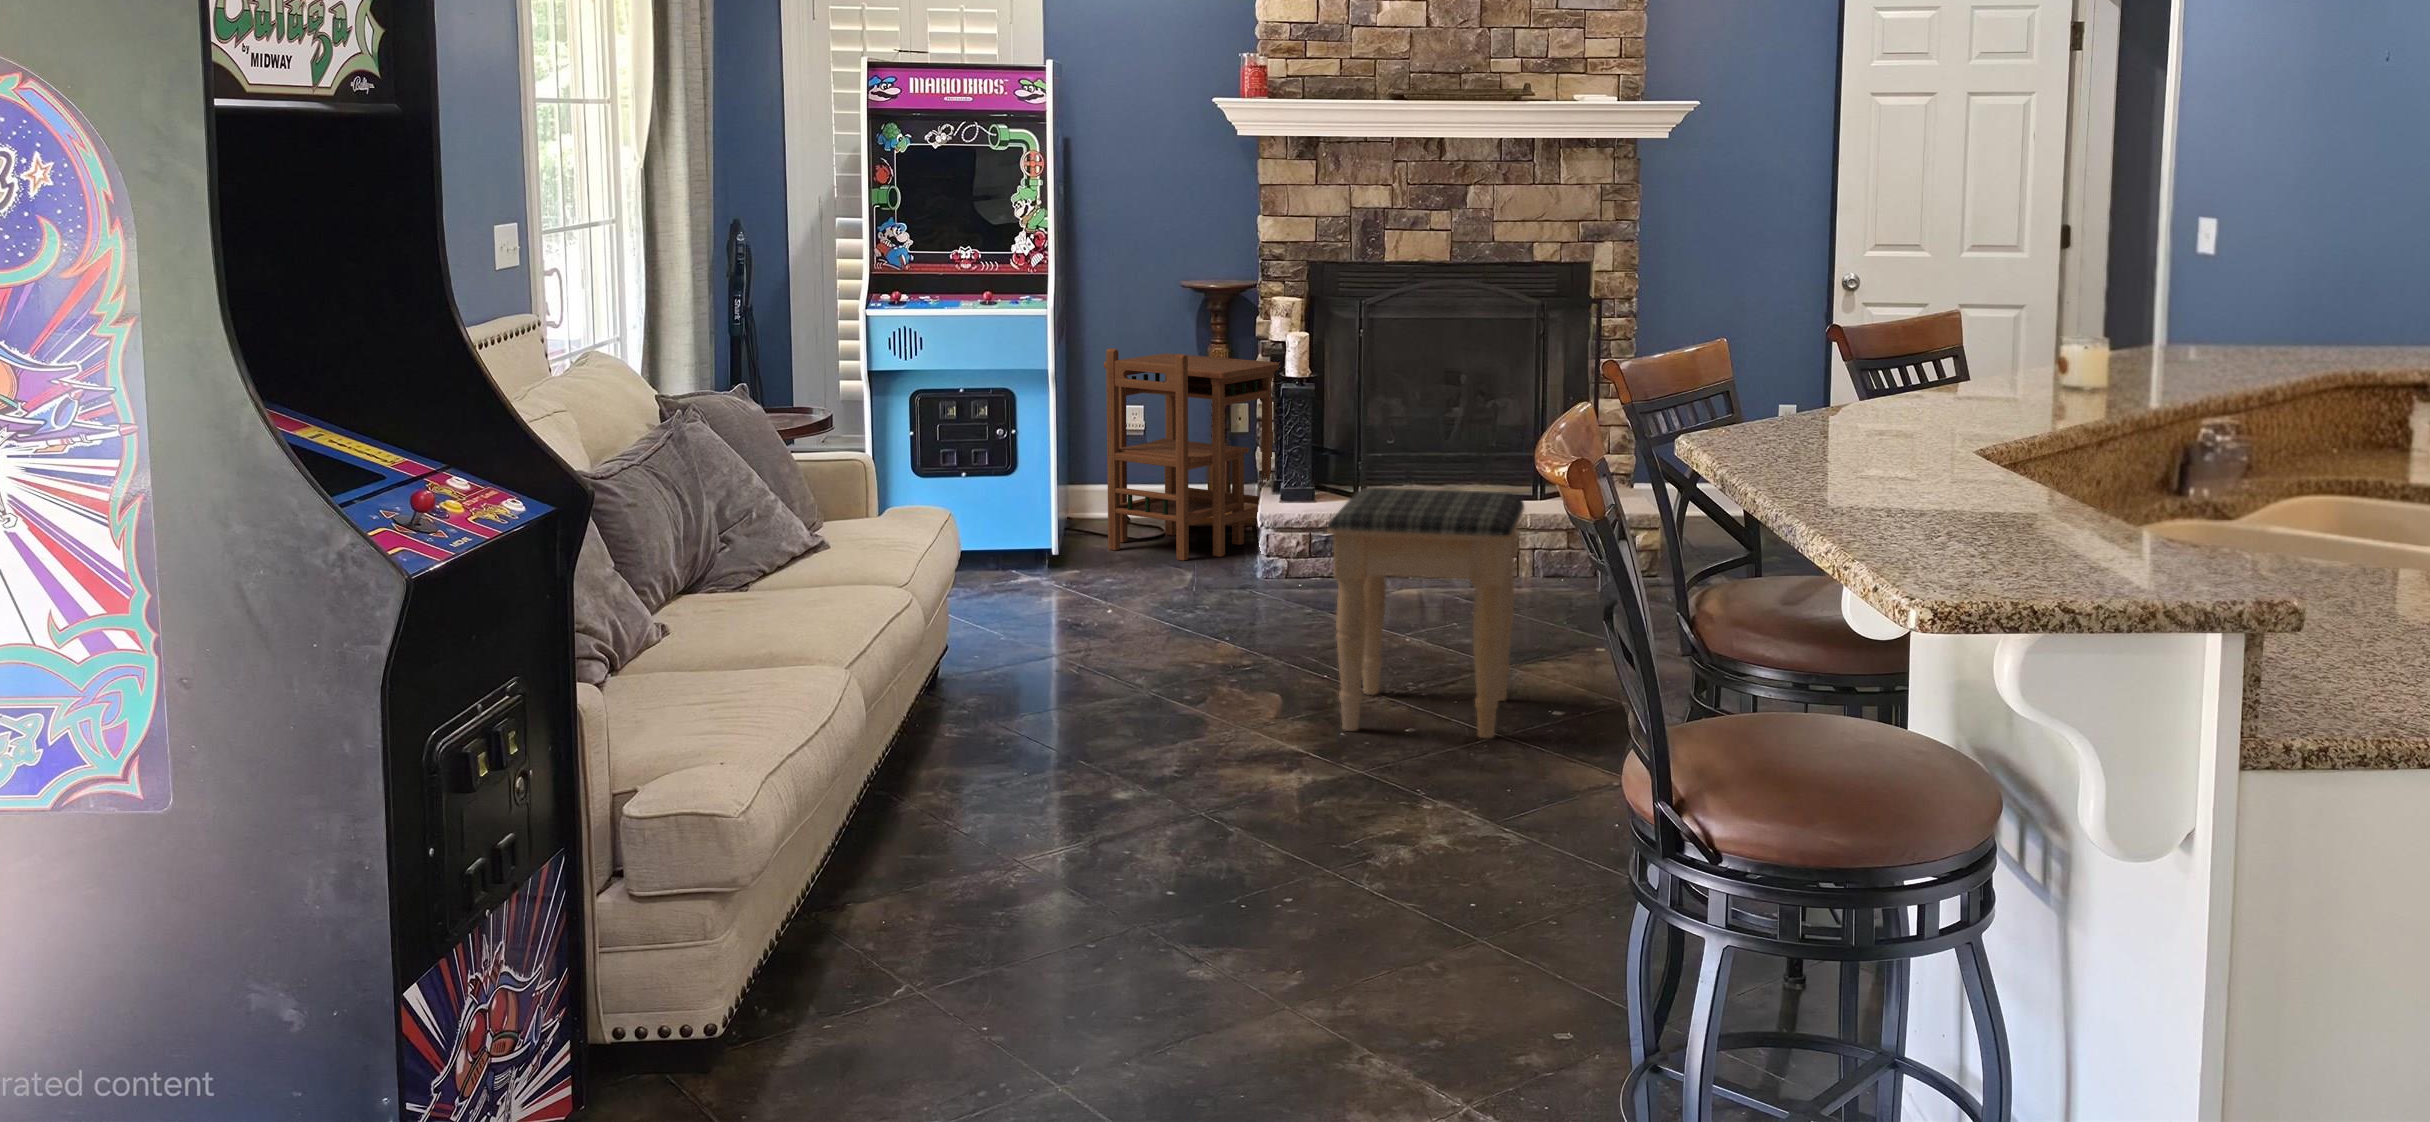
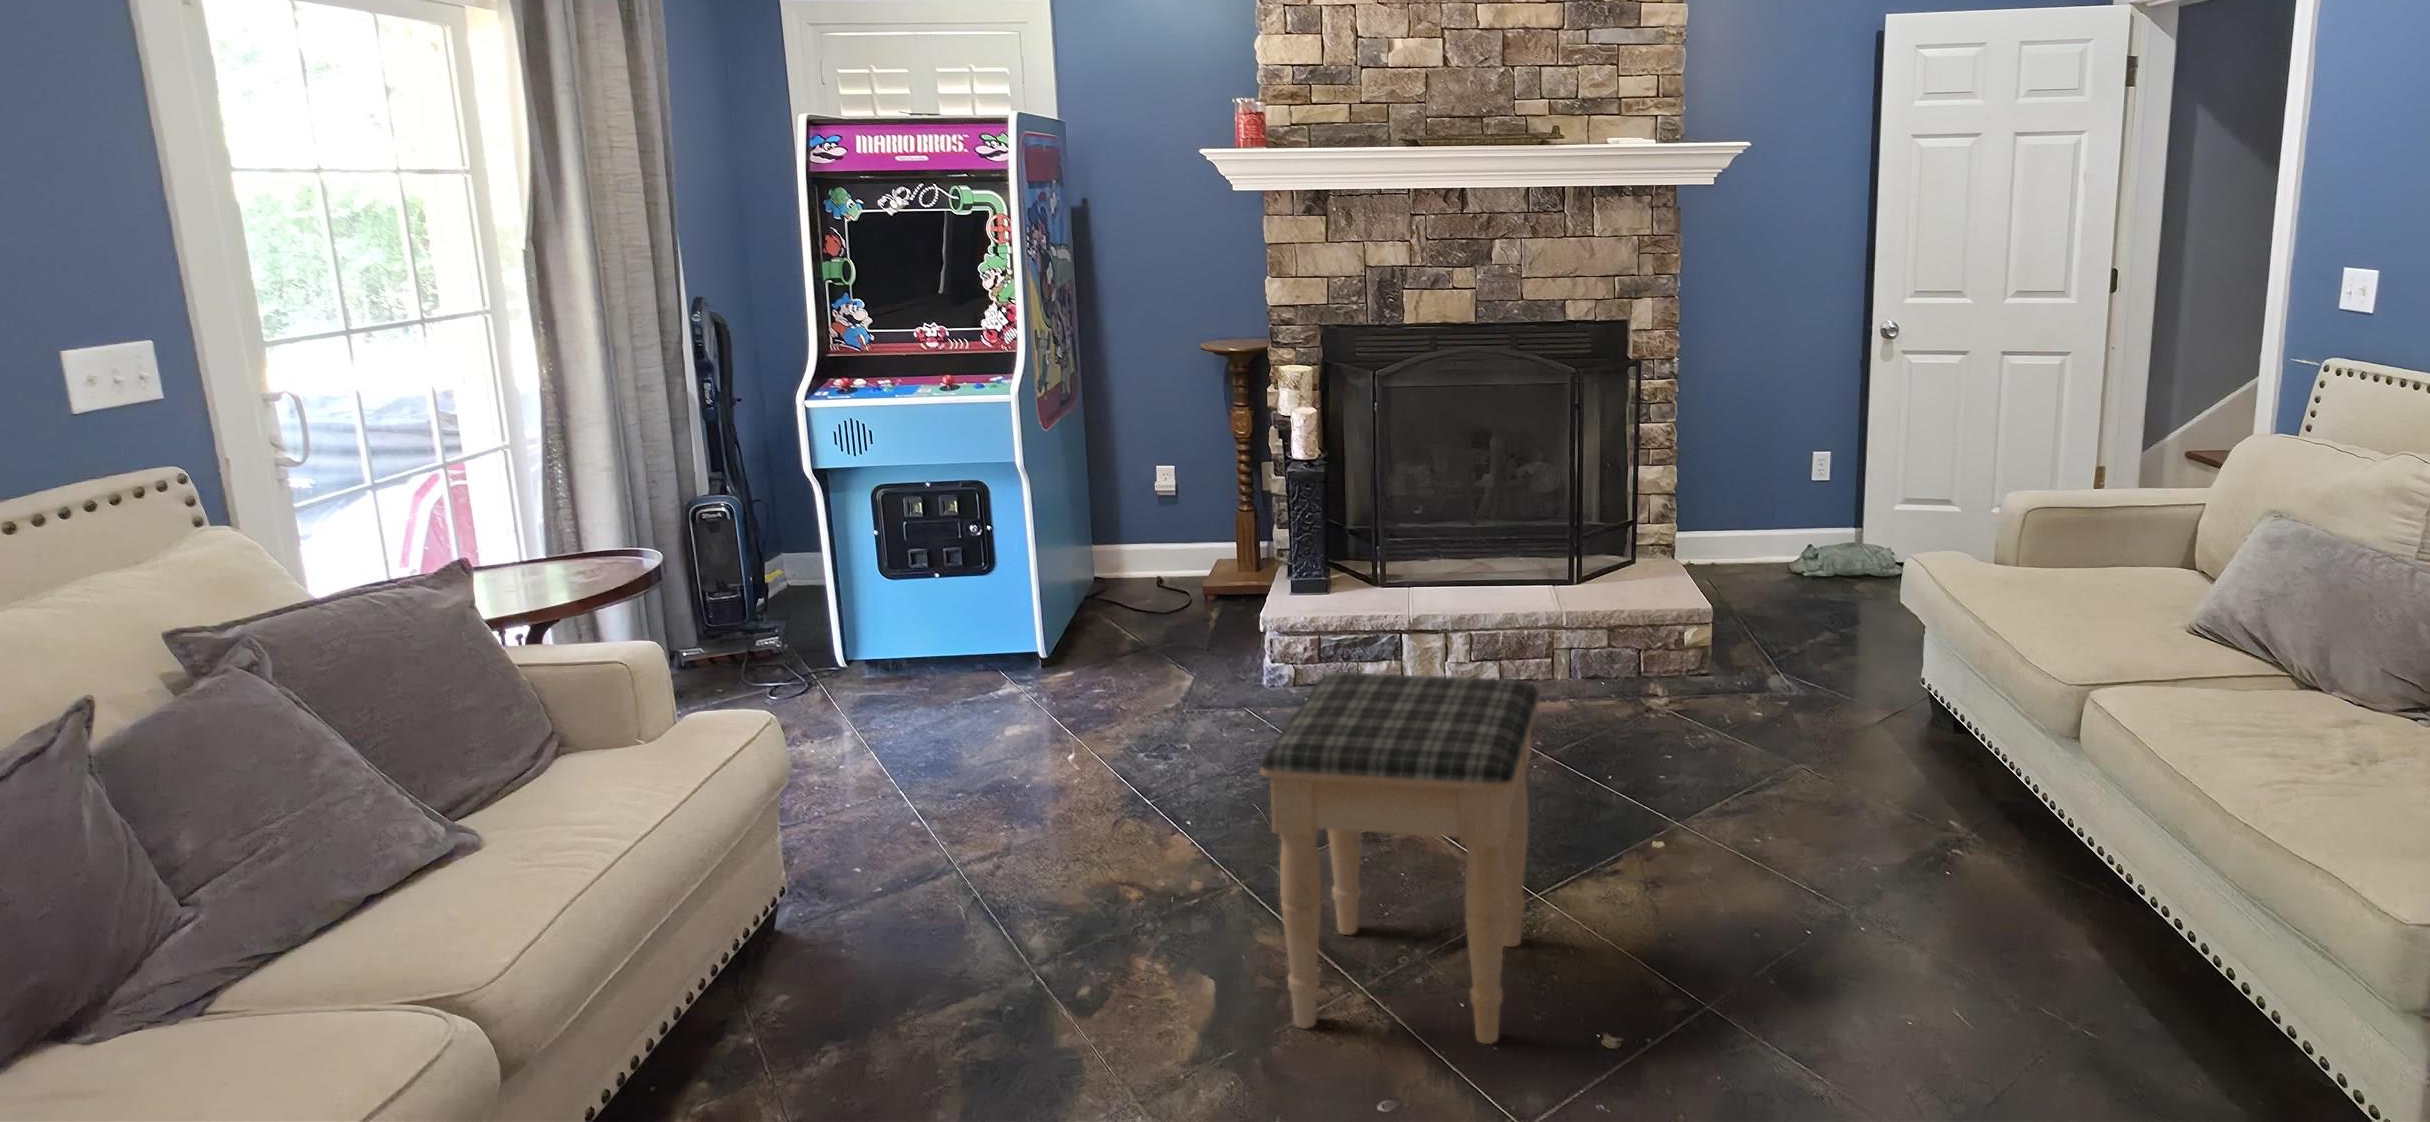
side table: present [1104,348,1279,561] -> none [1099,423,1295,660]

